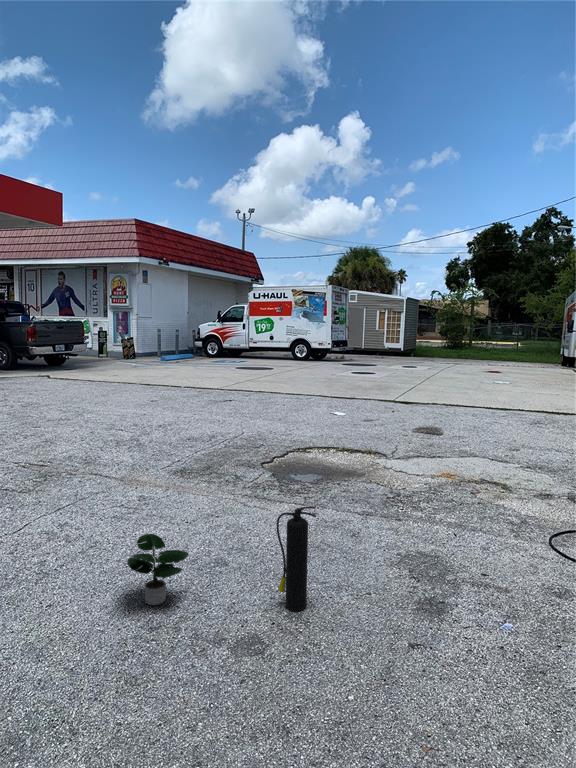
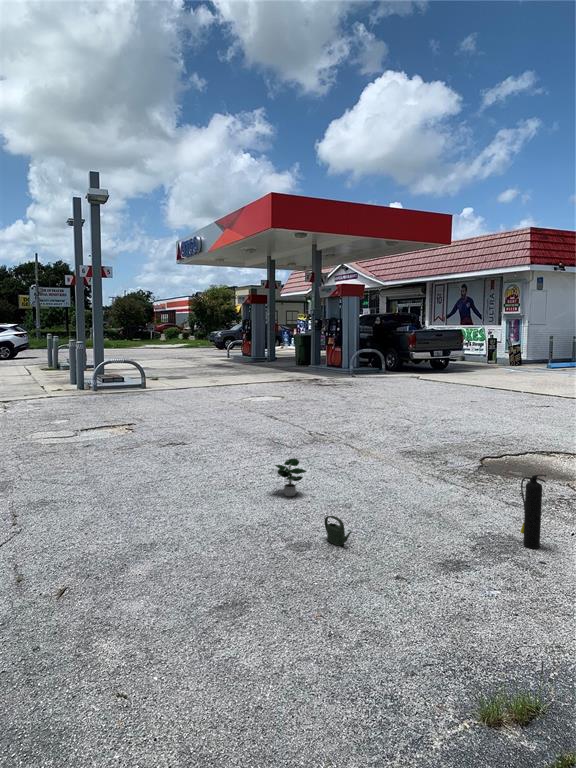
fire extinguisher: present [277,506,316,611] -> present [520,475,546,549]
watering can: none [339,631,416,681] -> present [324,516,353,546]

